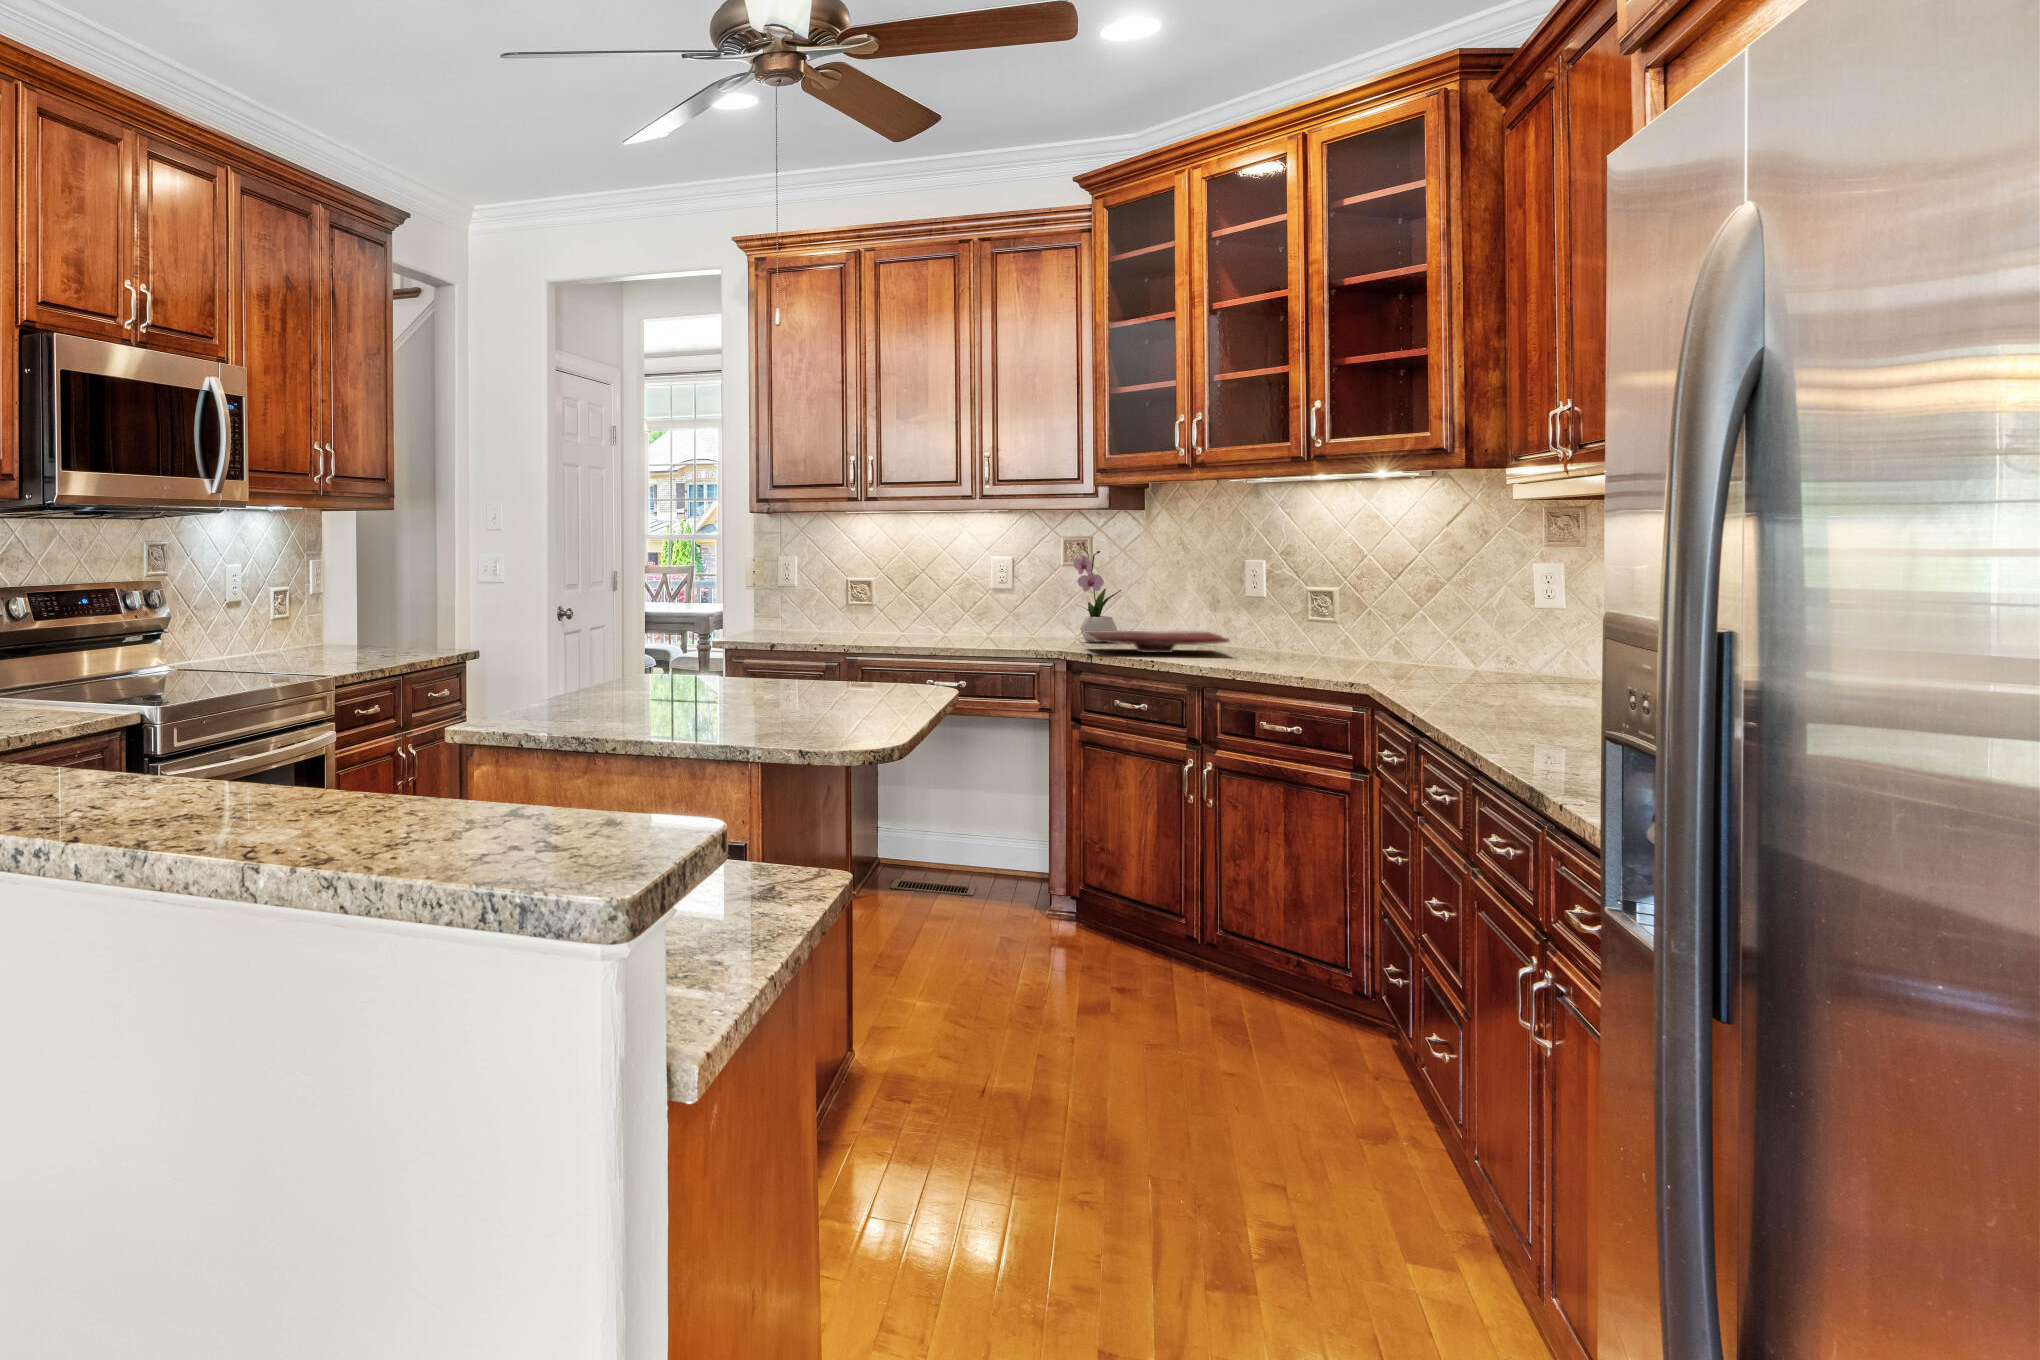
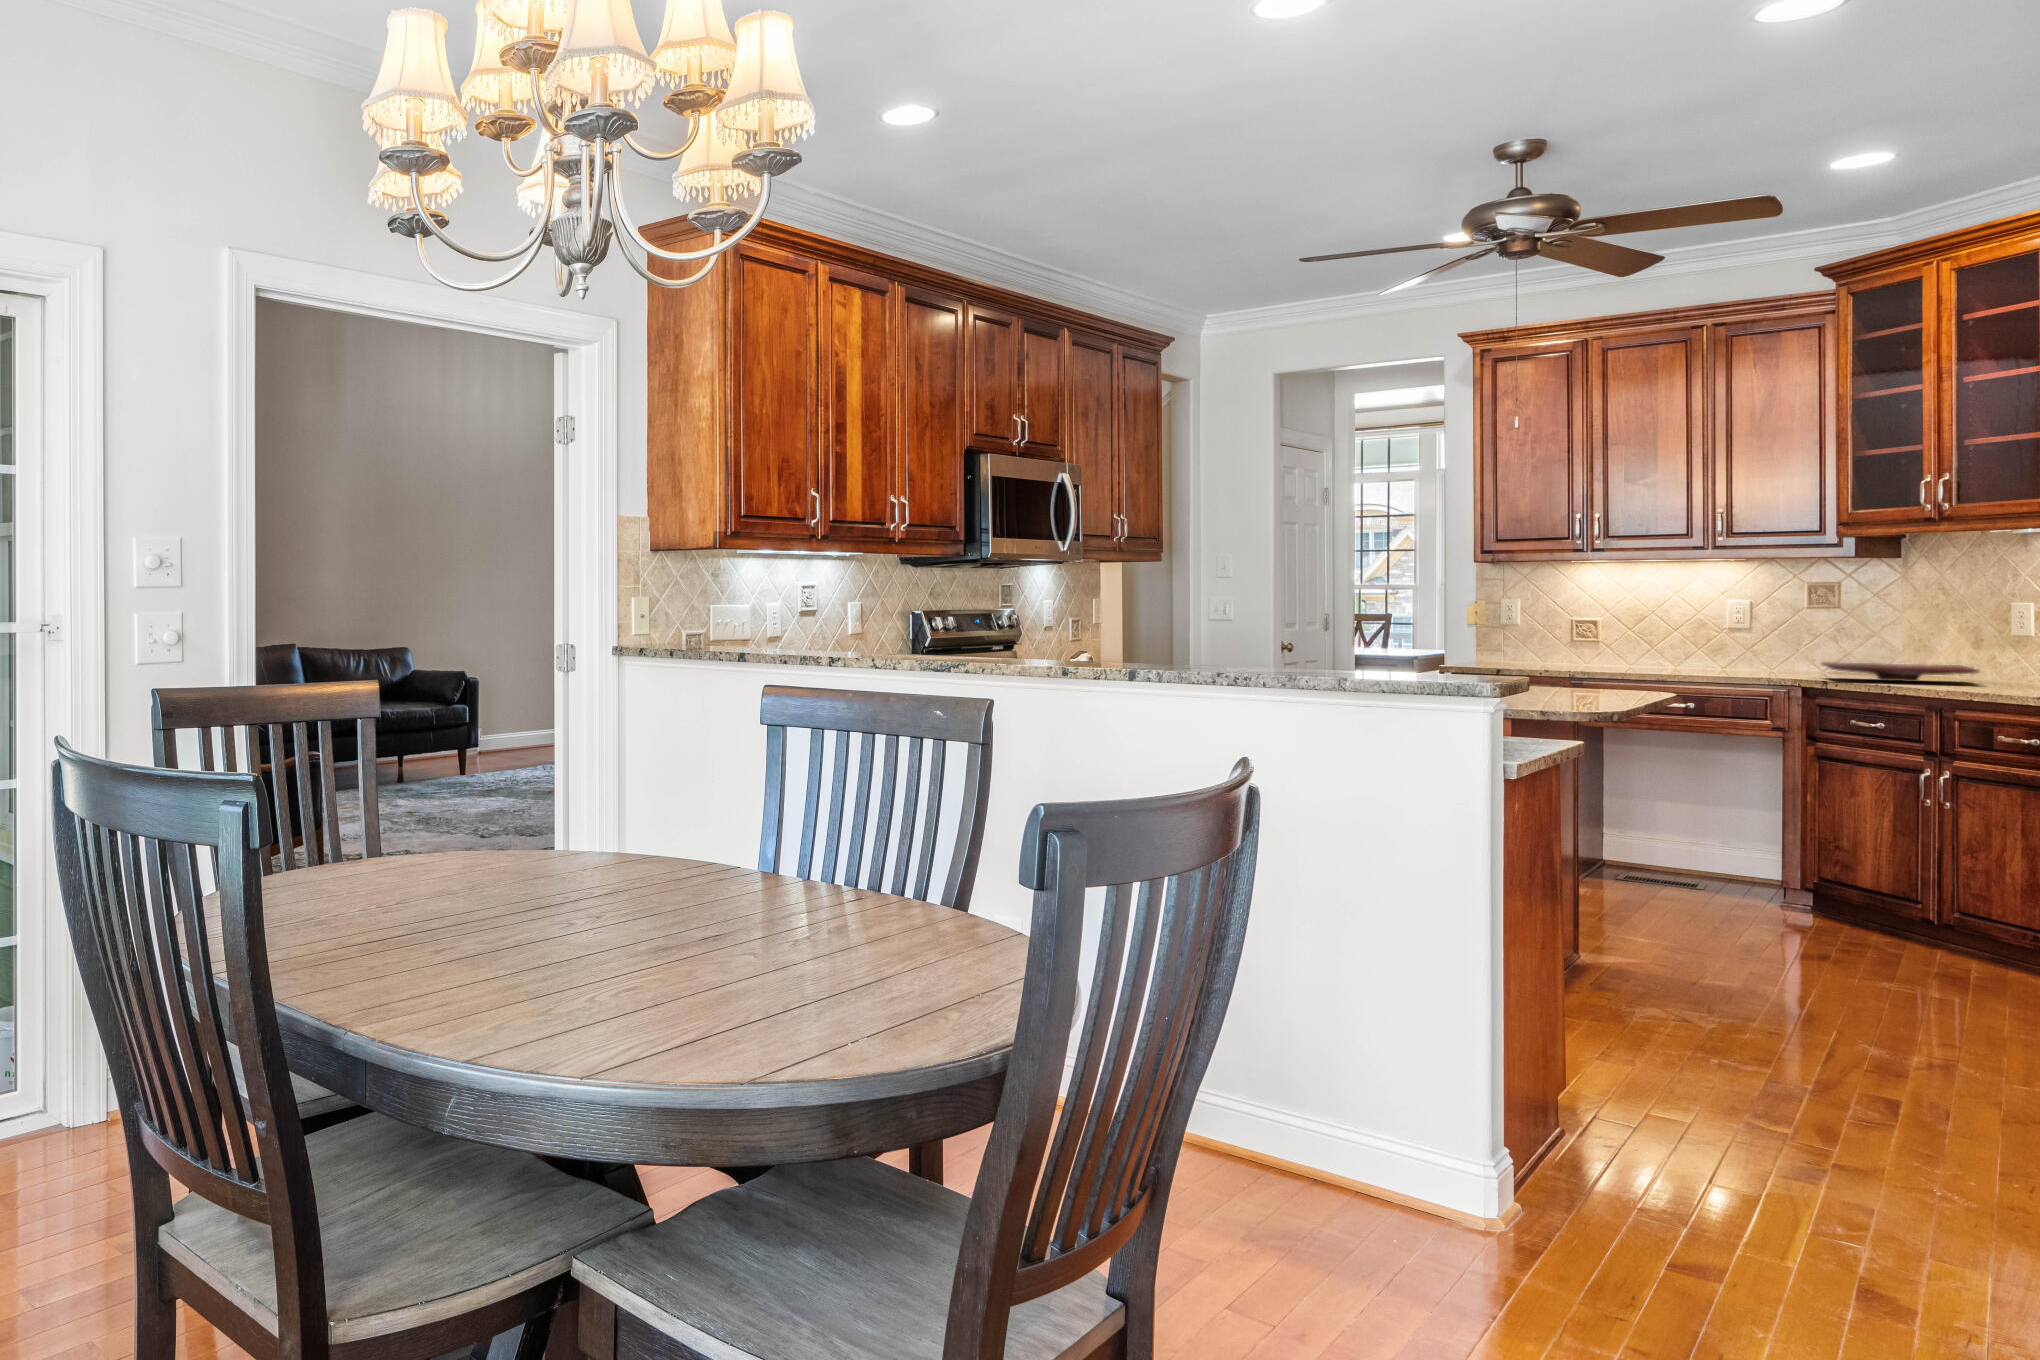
flower arrangement: present [1073,542,1121,642] -> none [1814,586,1868,674]

